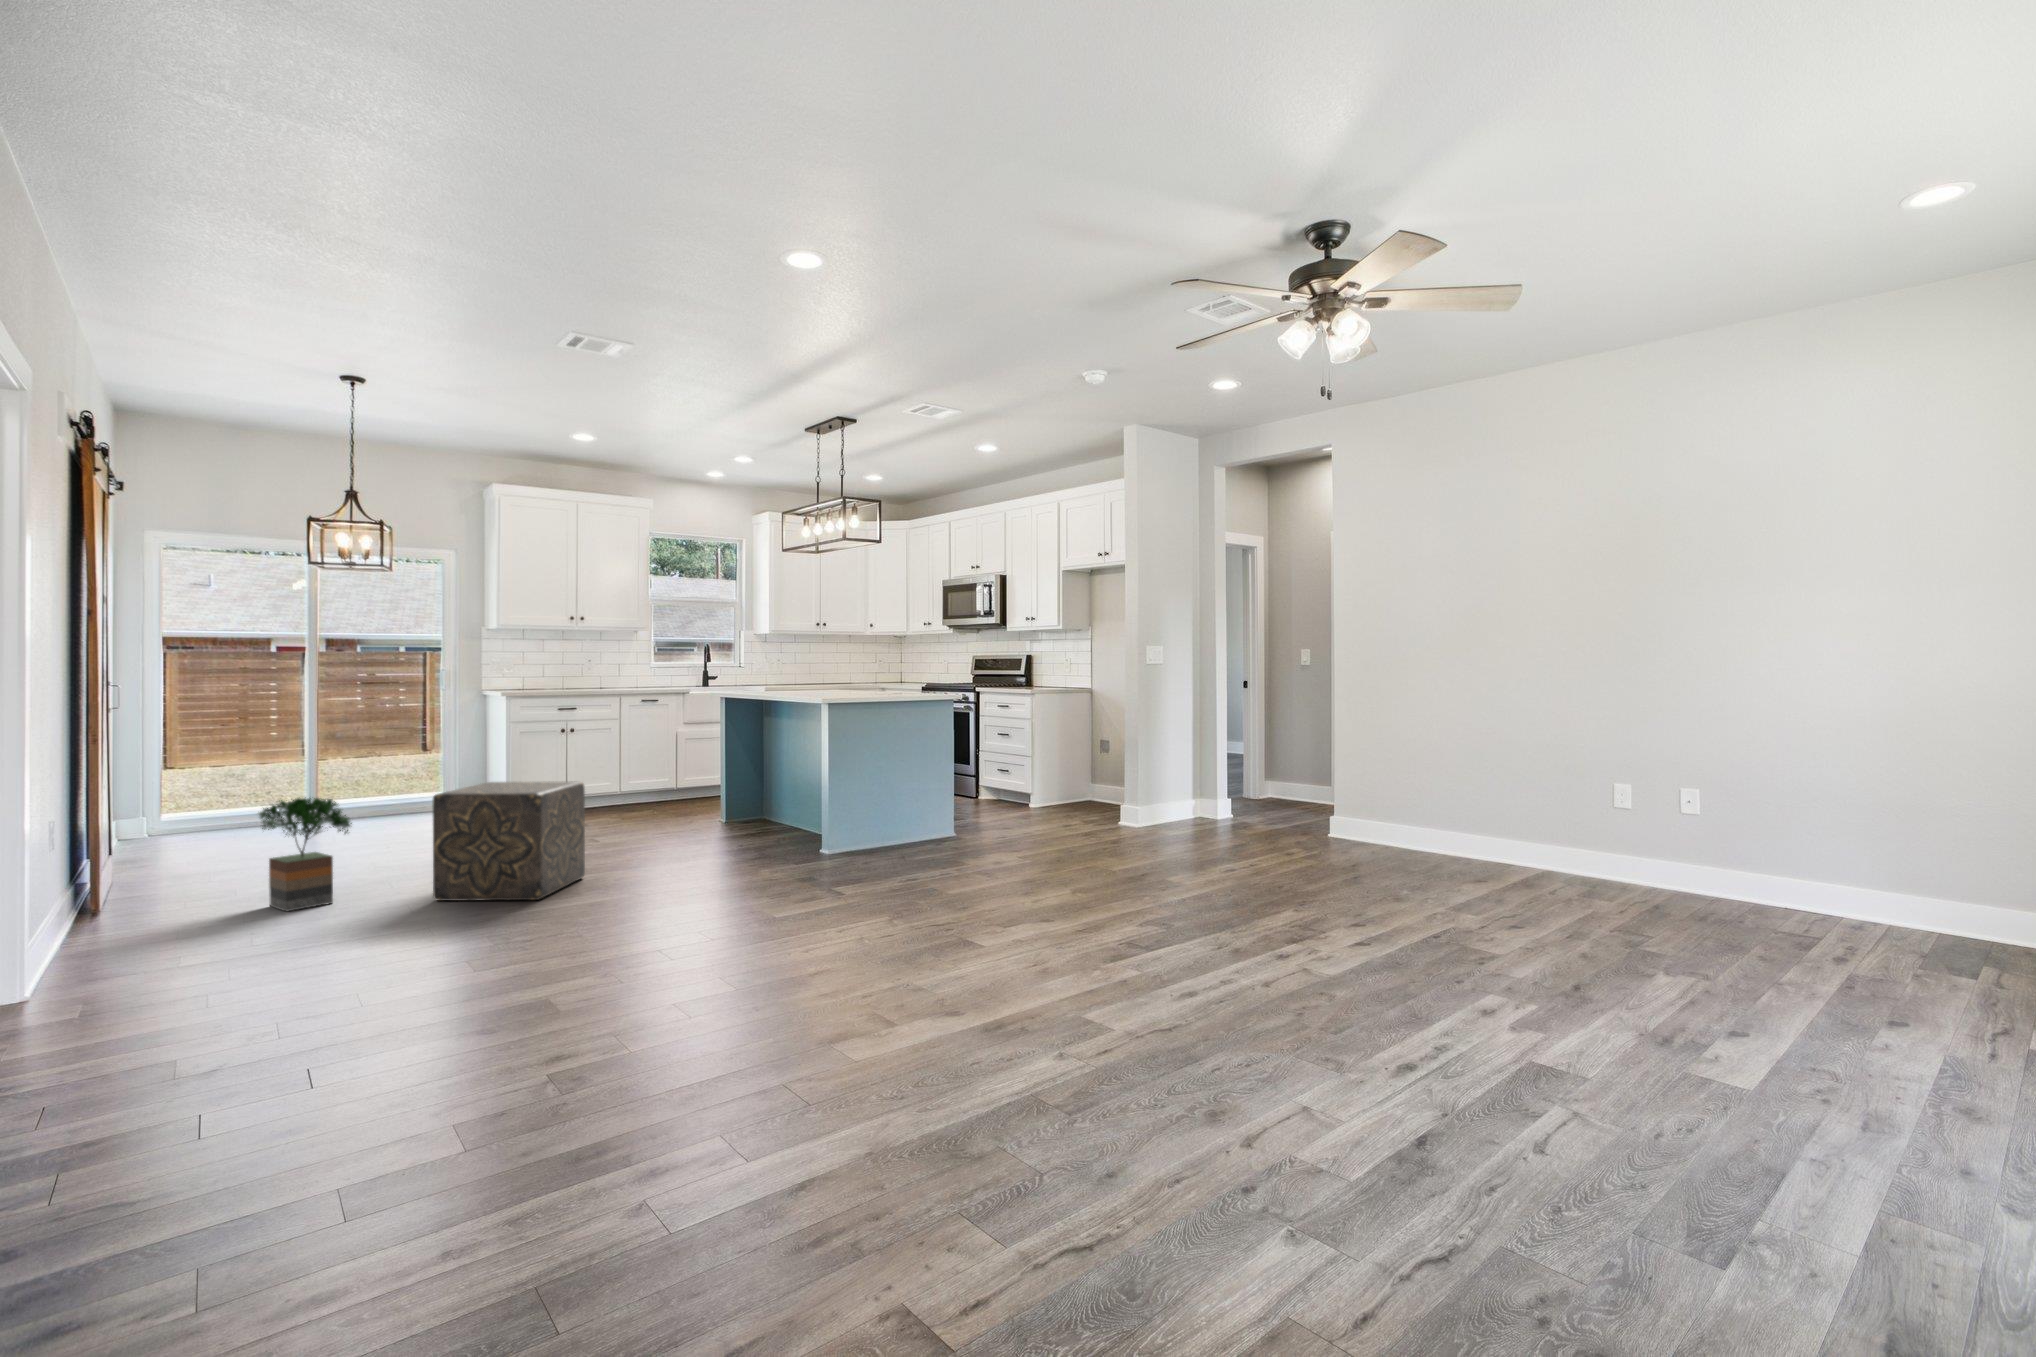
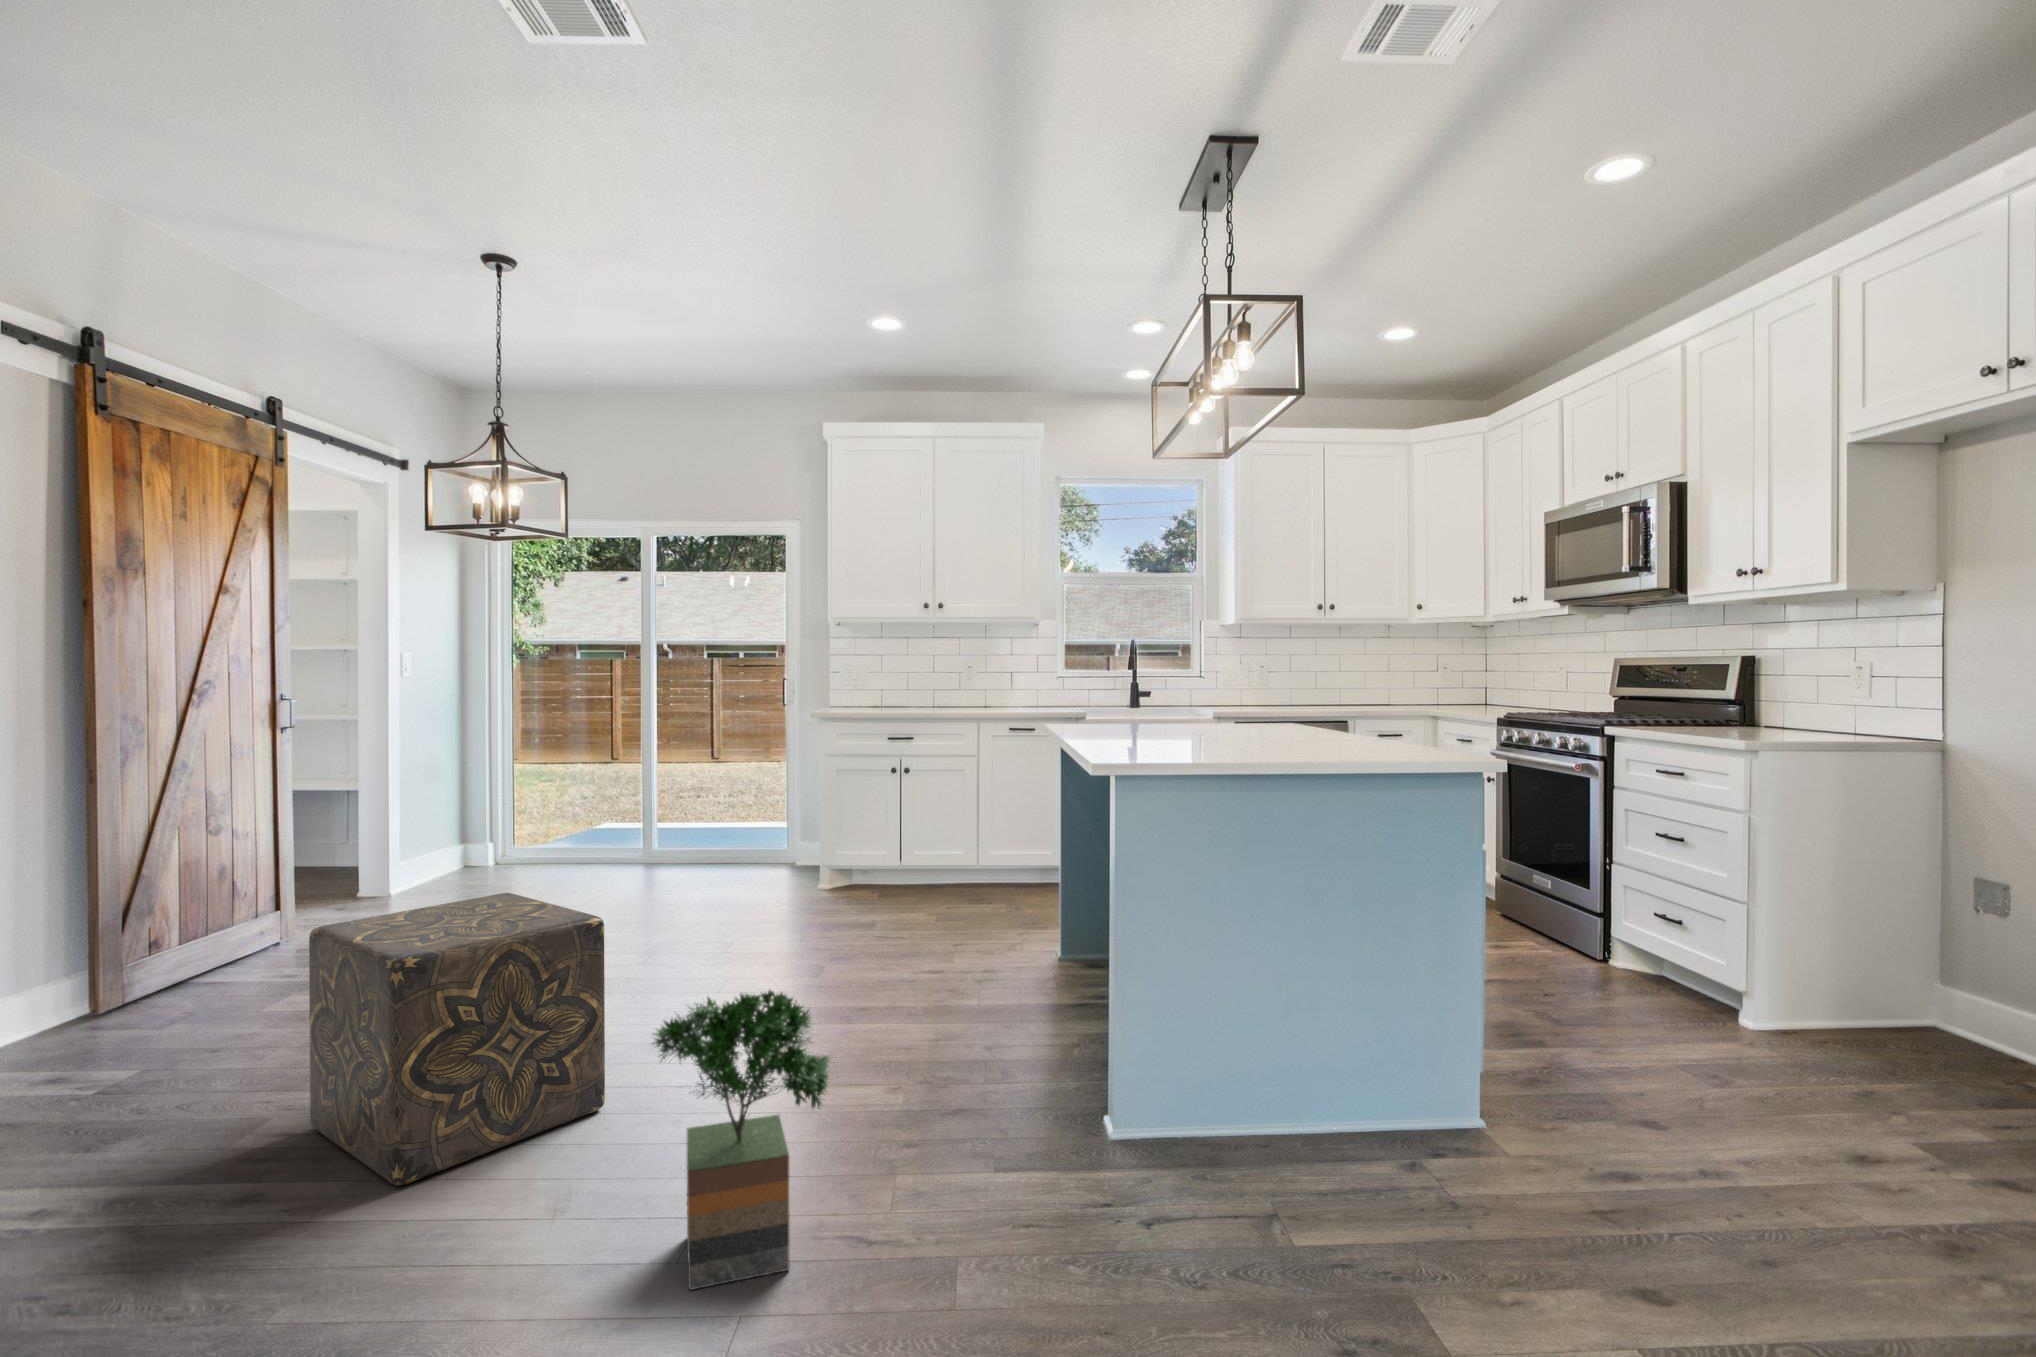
potted tree: present [259,797,352,912] -> present [653,990,830,1290]

